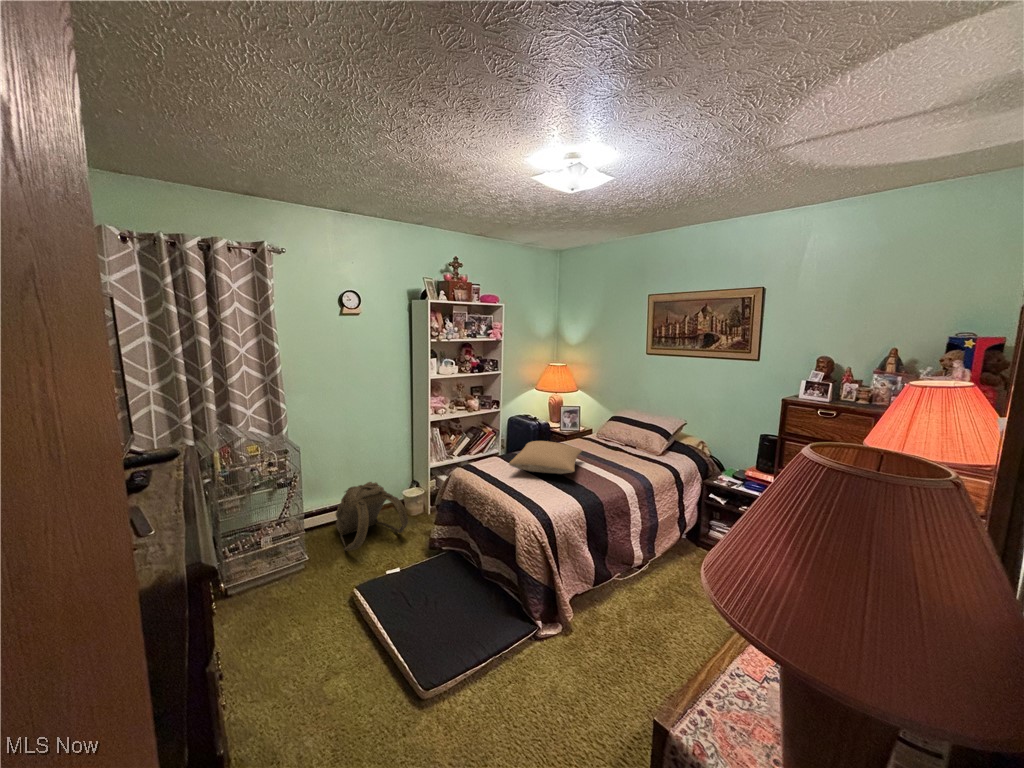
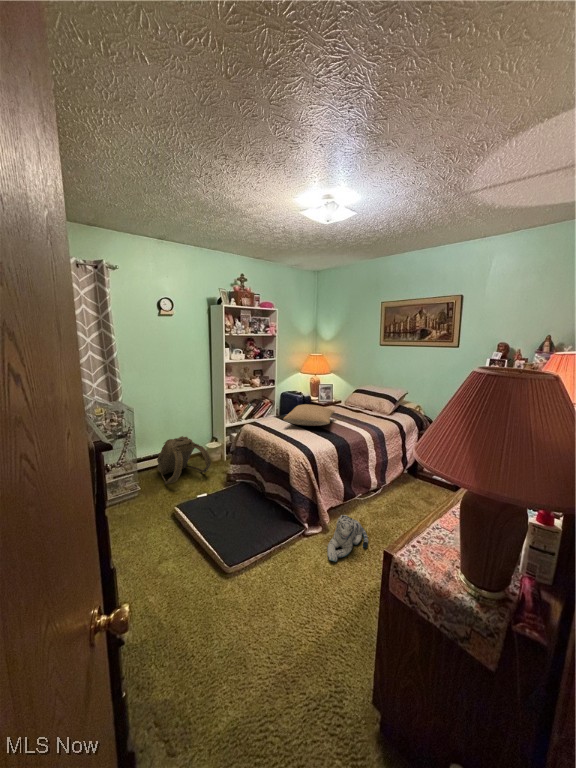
plush toy: none [569,614,629,687] -> present [327,515,368,562]

